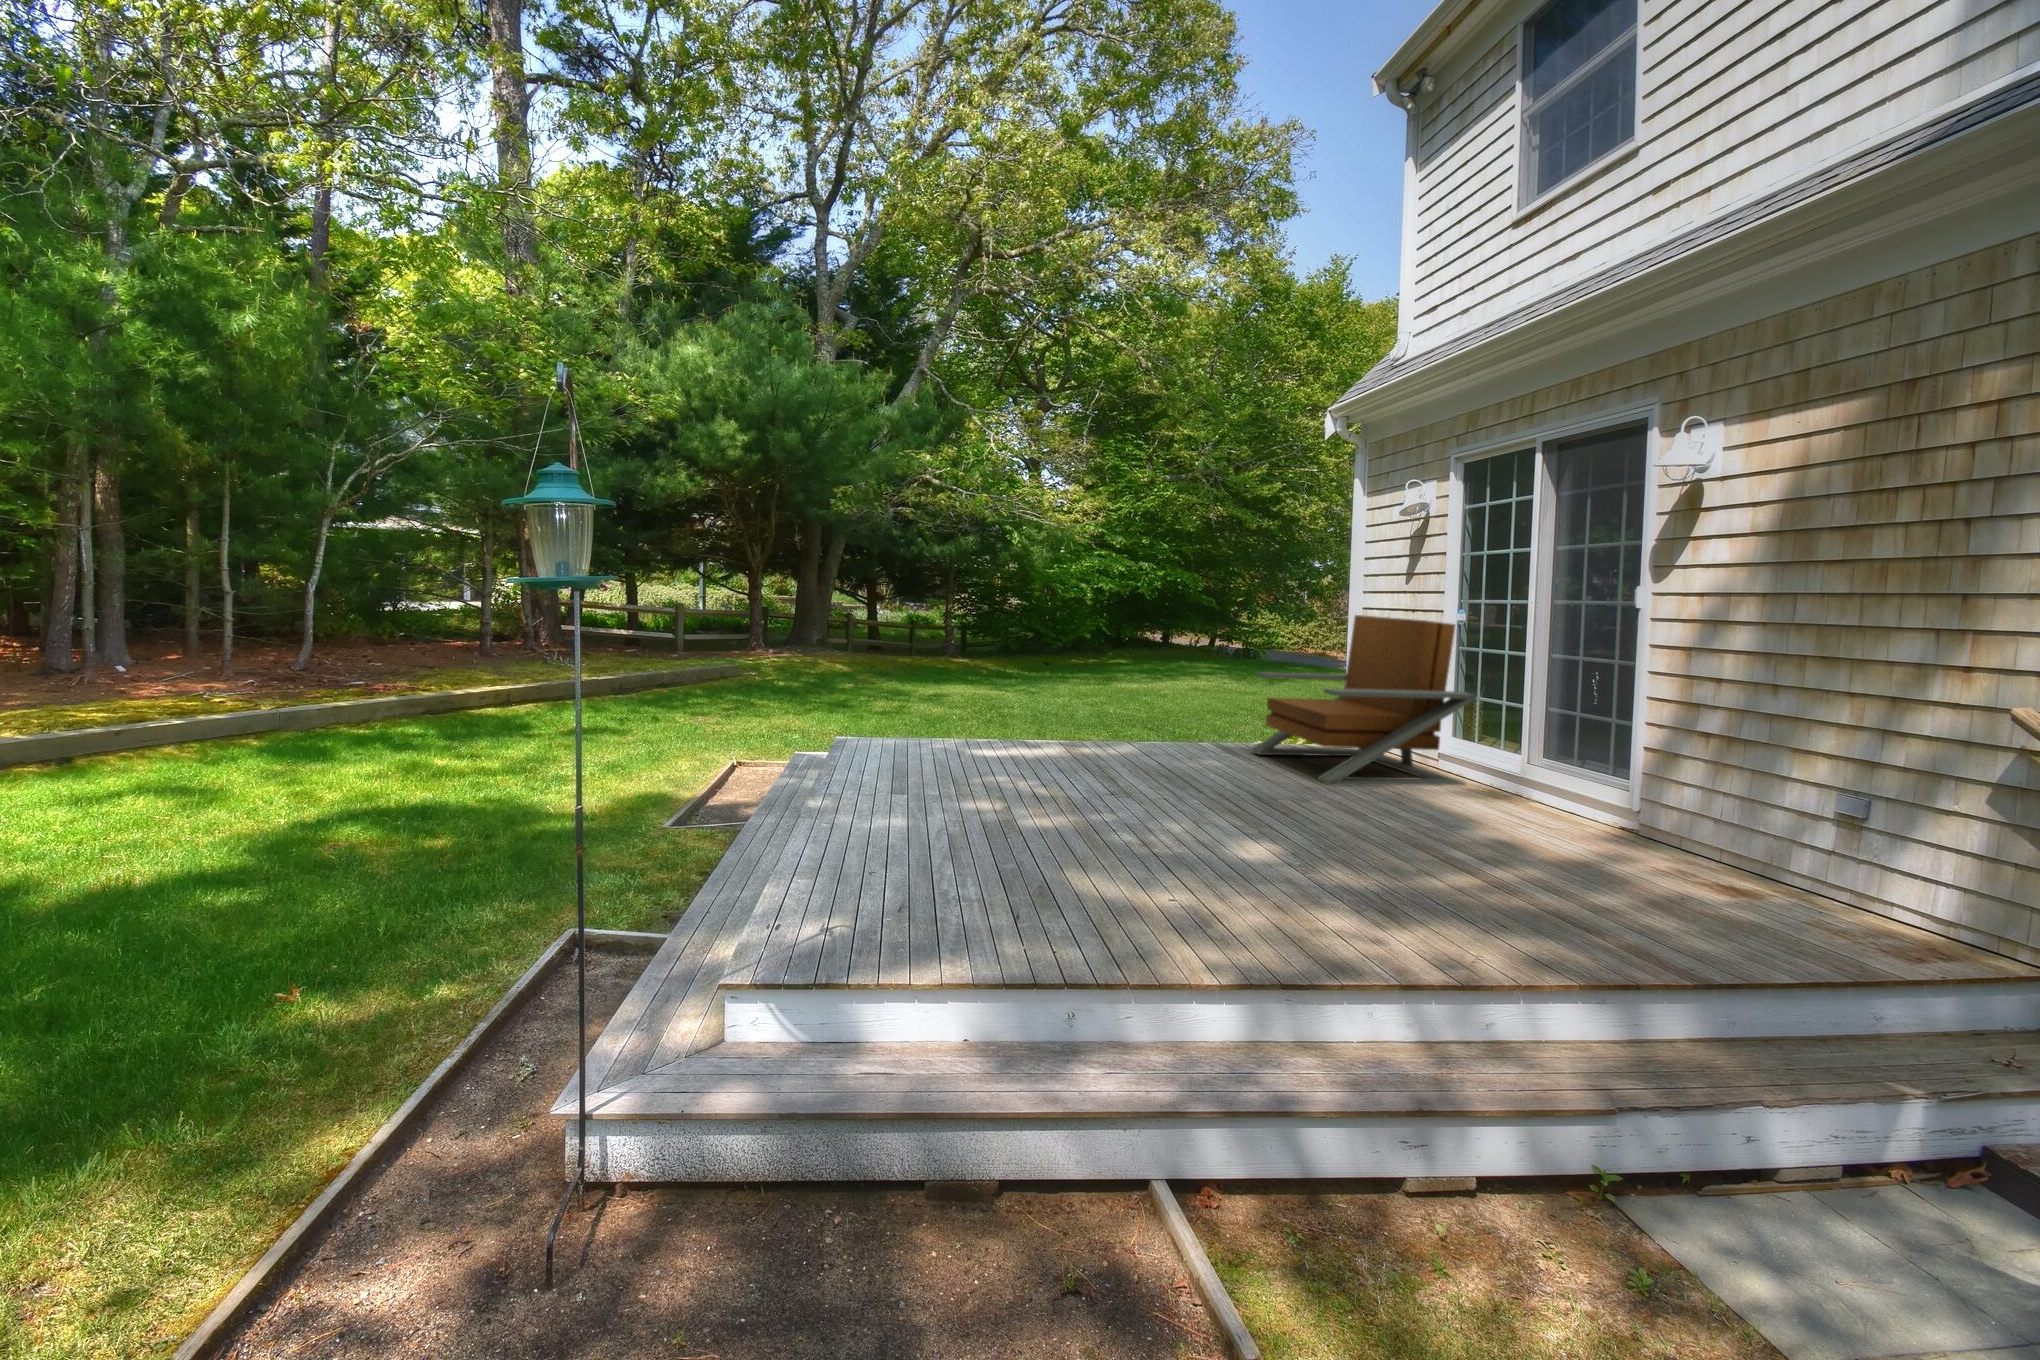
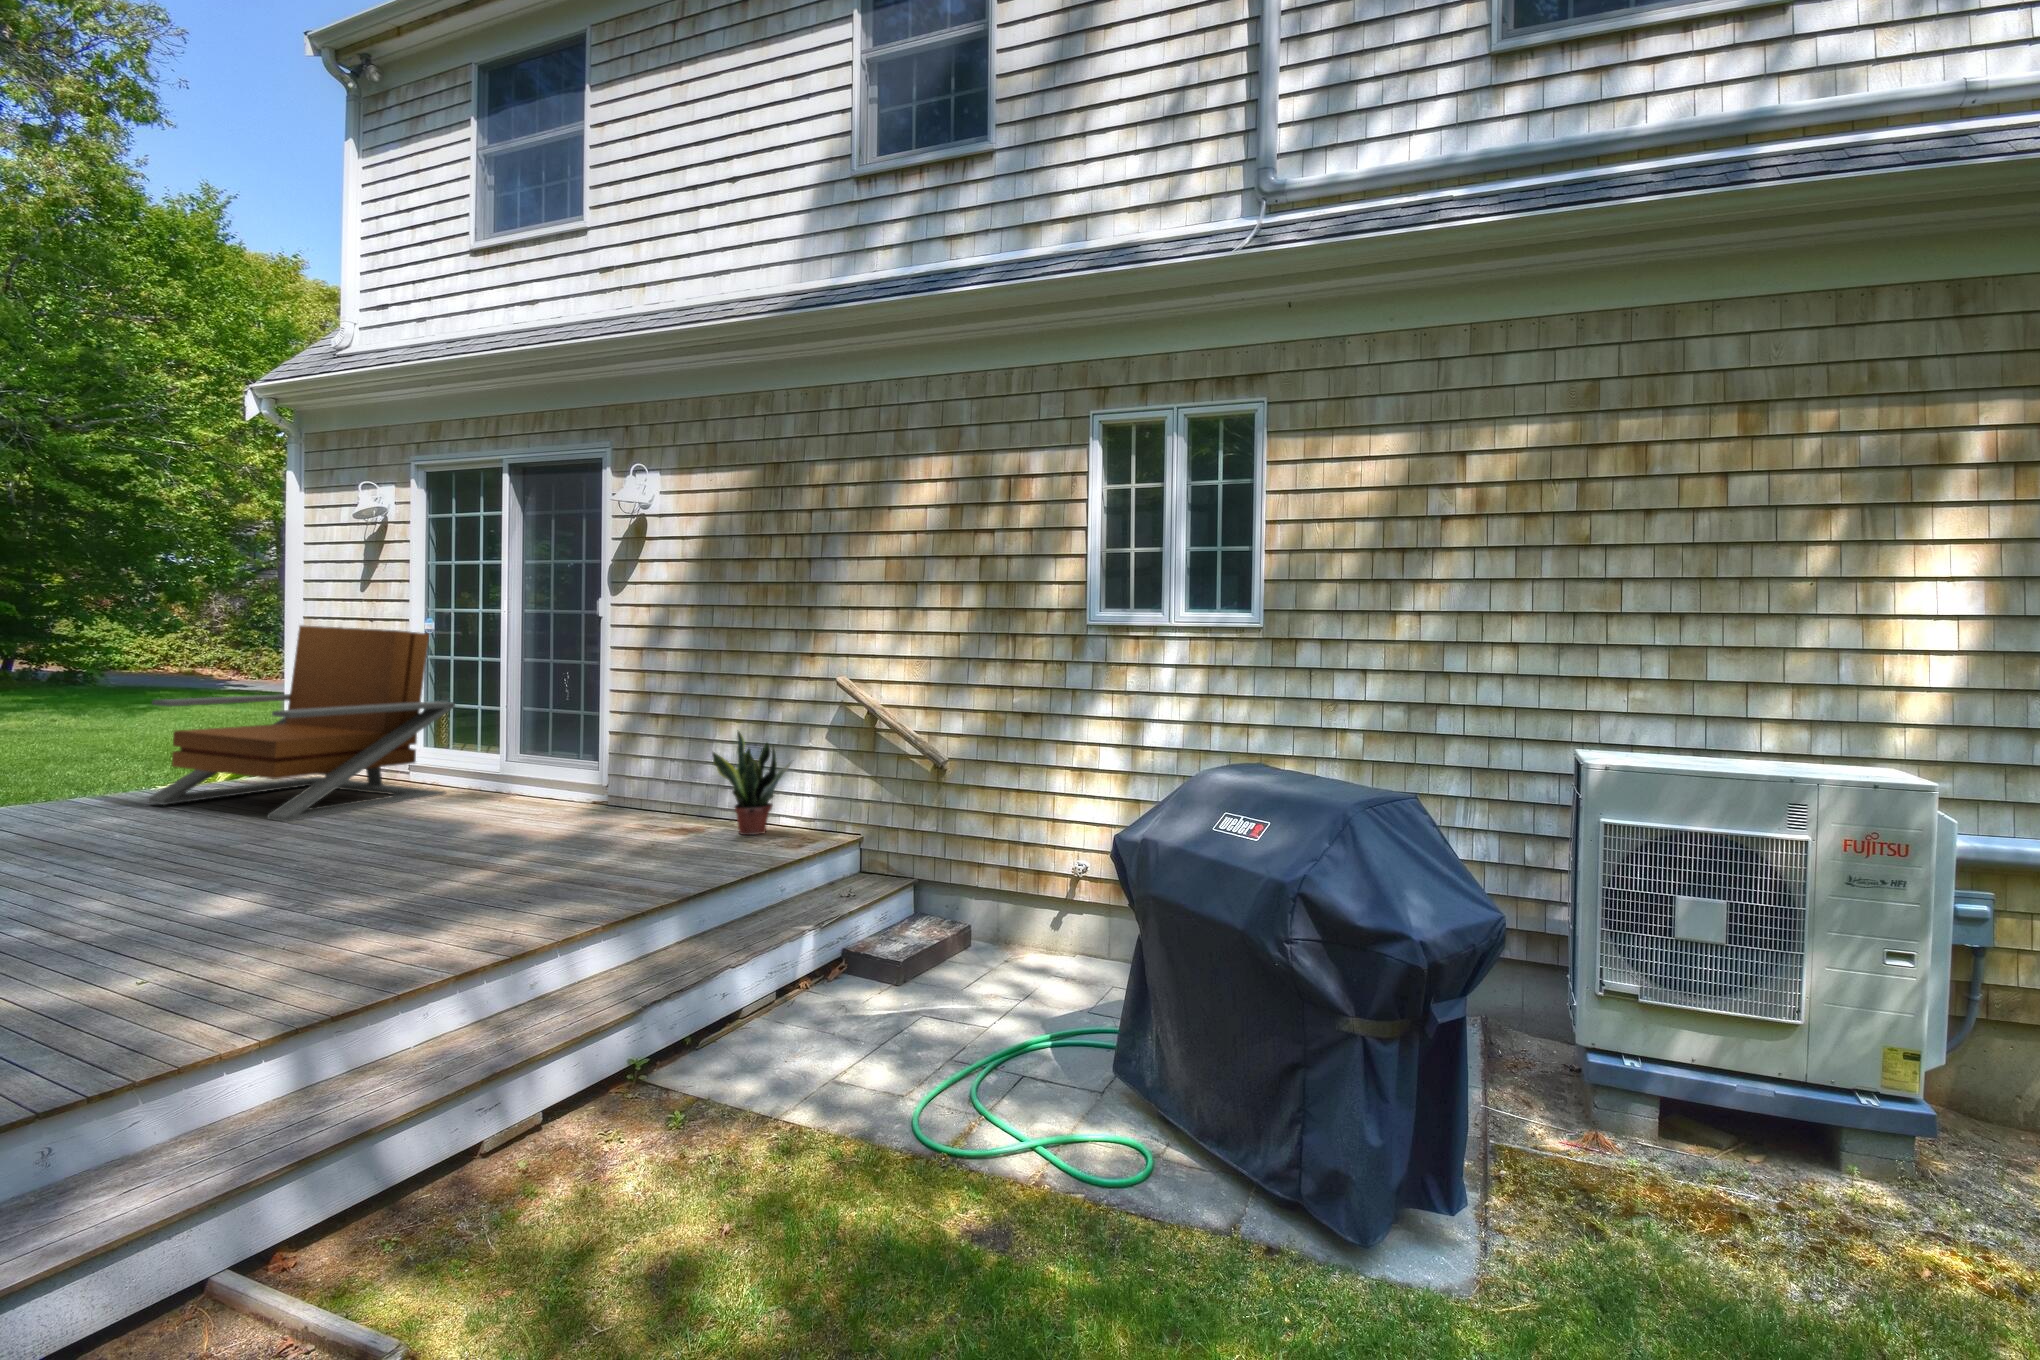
potted plant: none [1778,770,1940,929] -> present [712,731,792,835]

